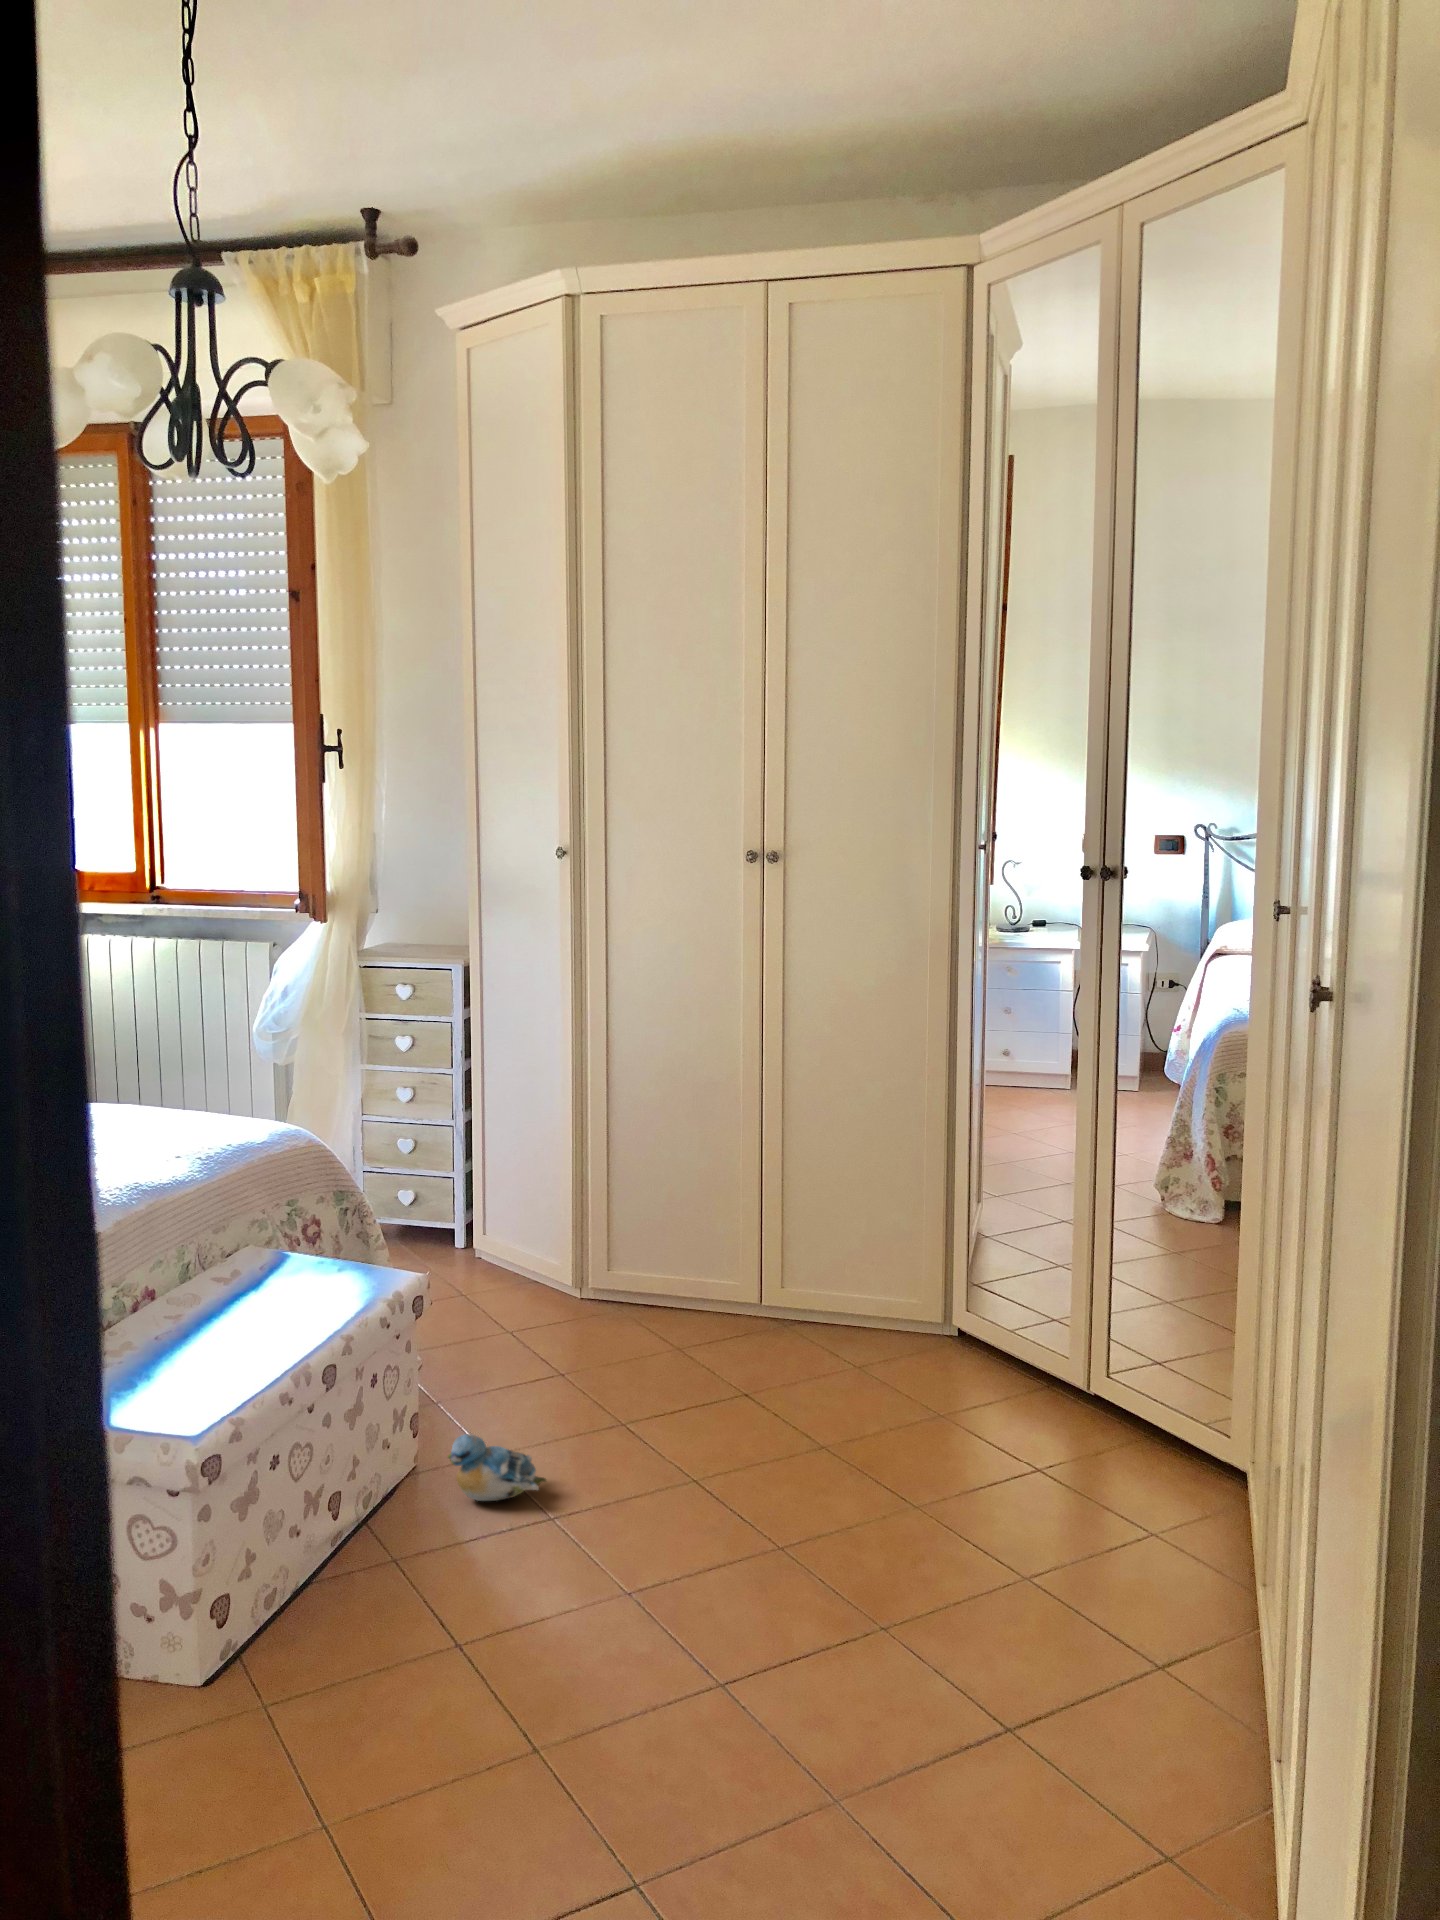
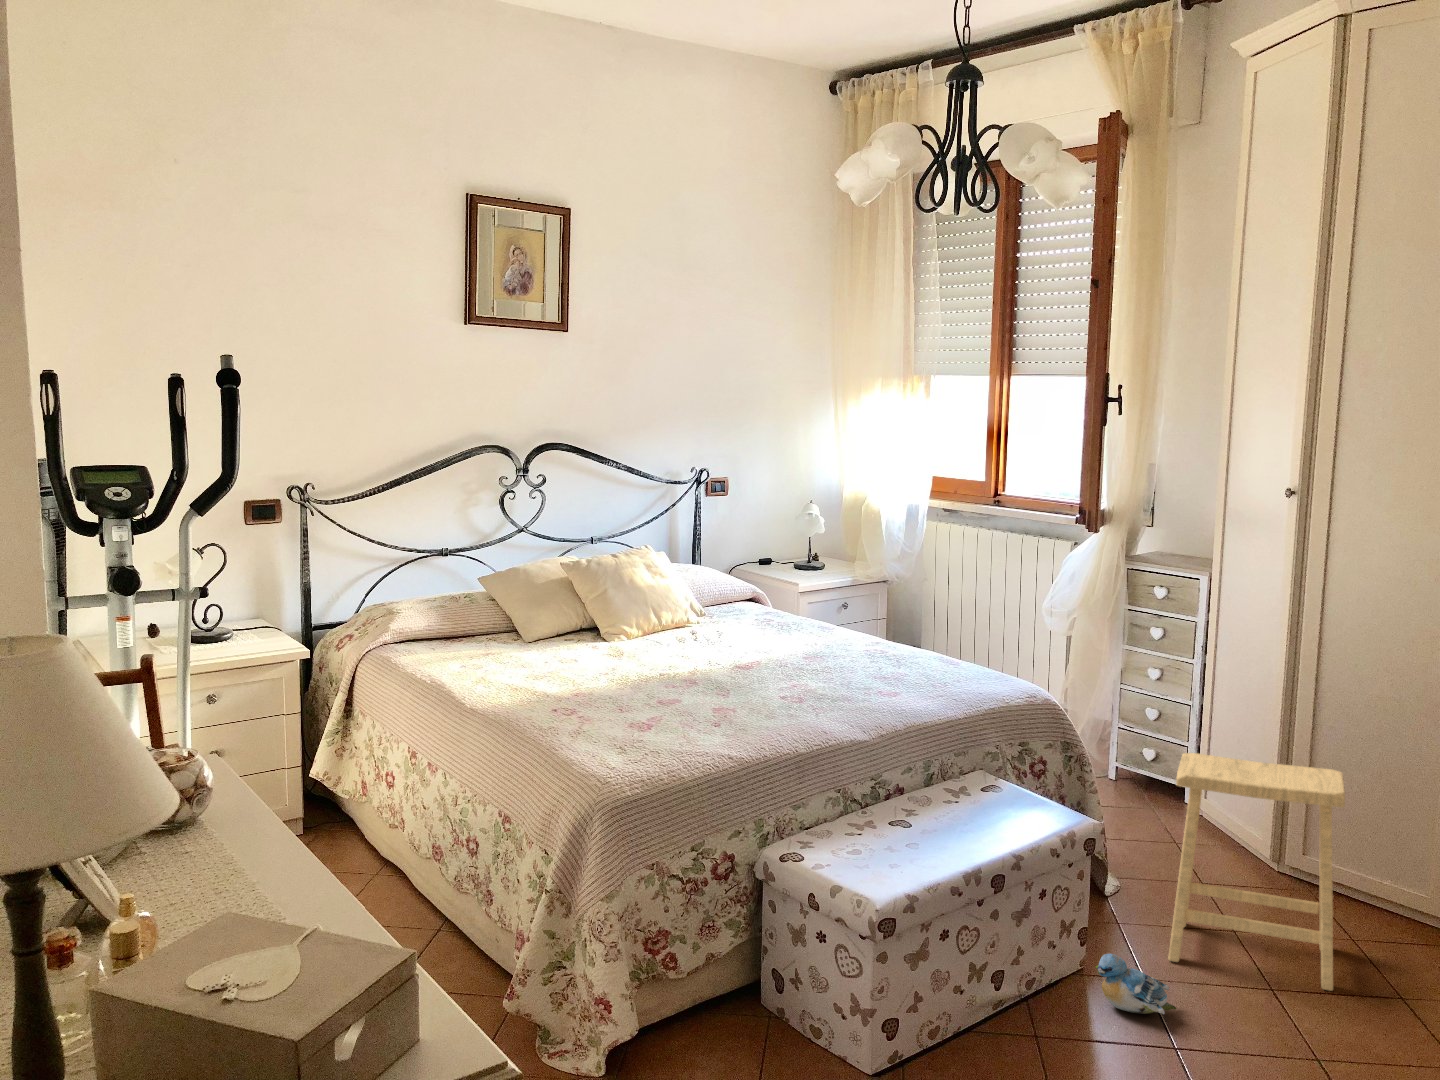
footstool: none [498,1162,692,1430] -> present [1168,753,1345,991]

